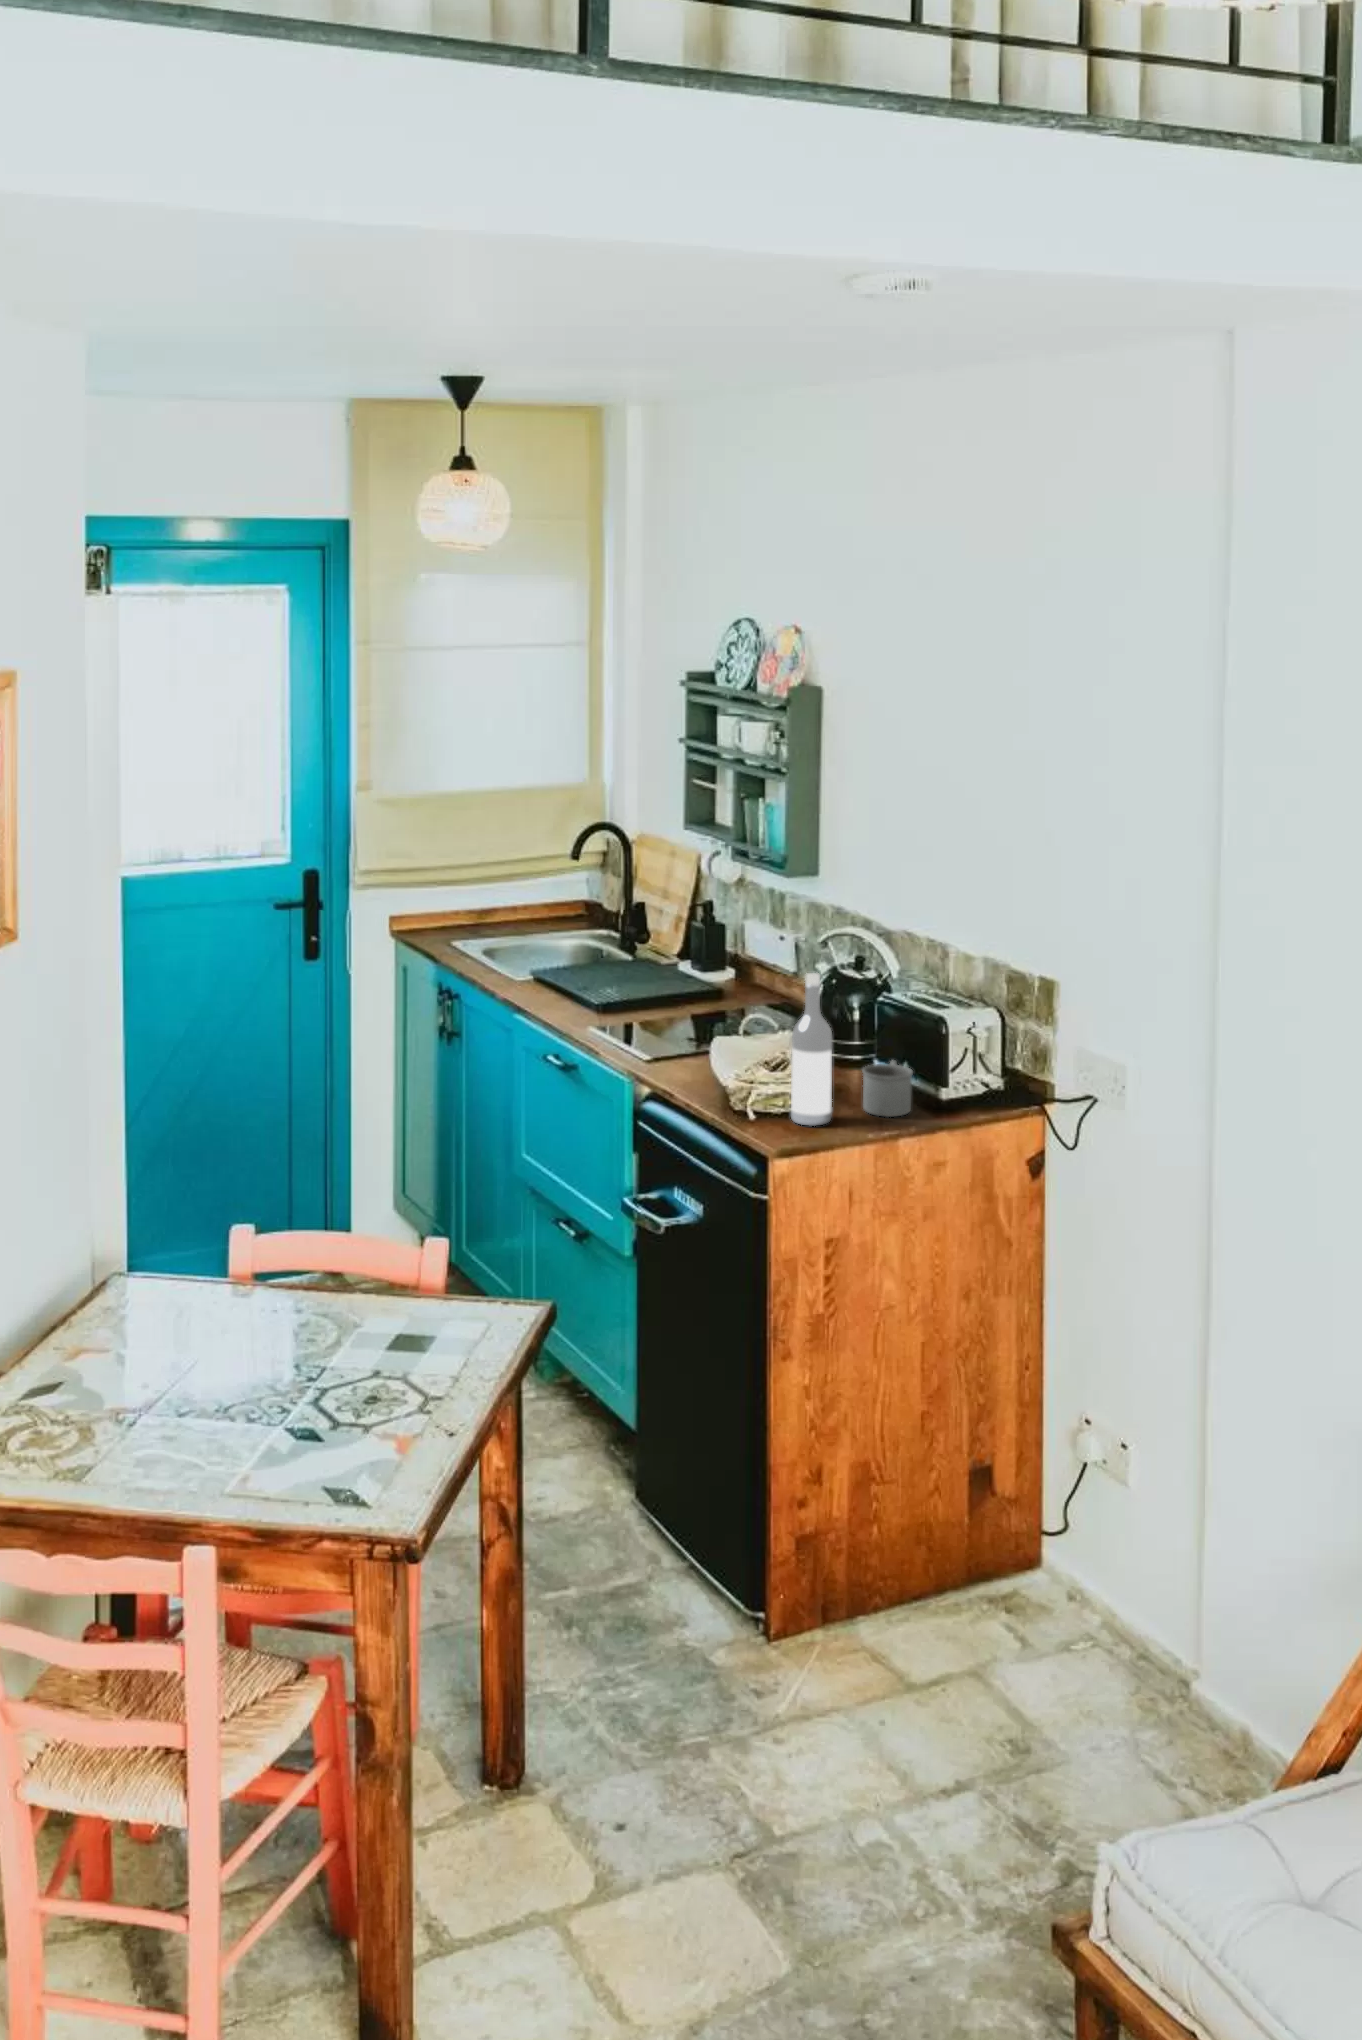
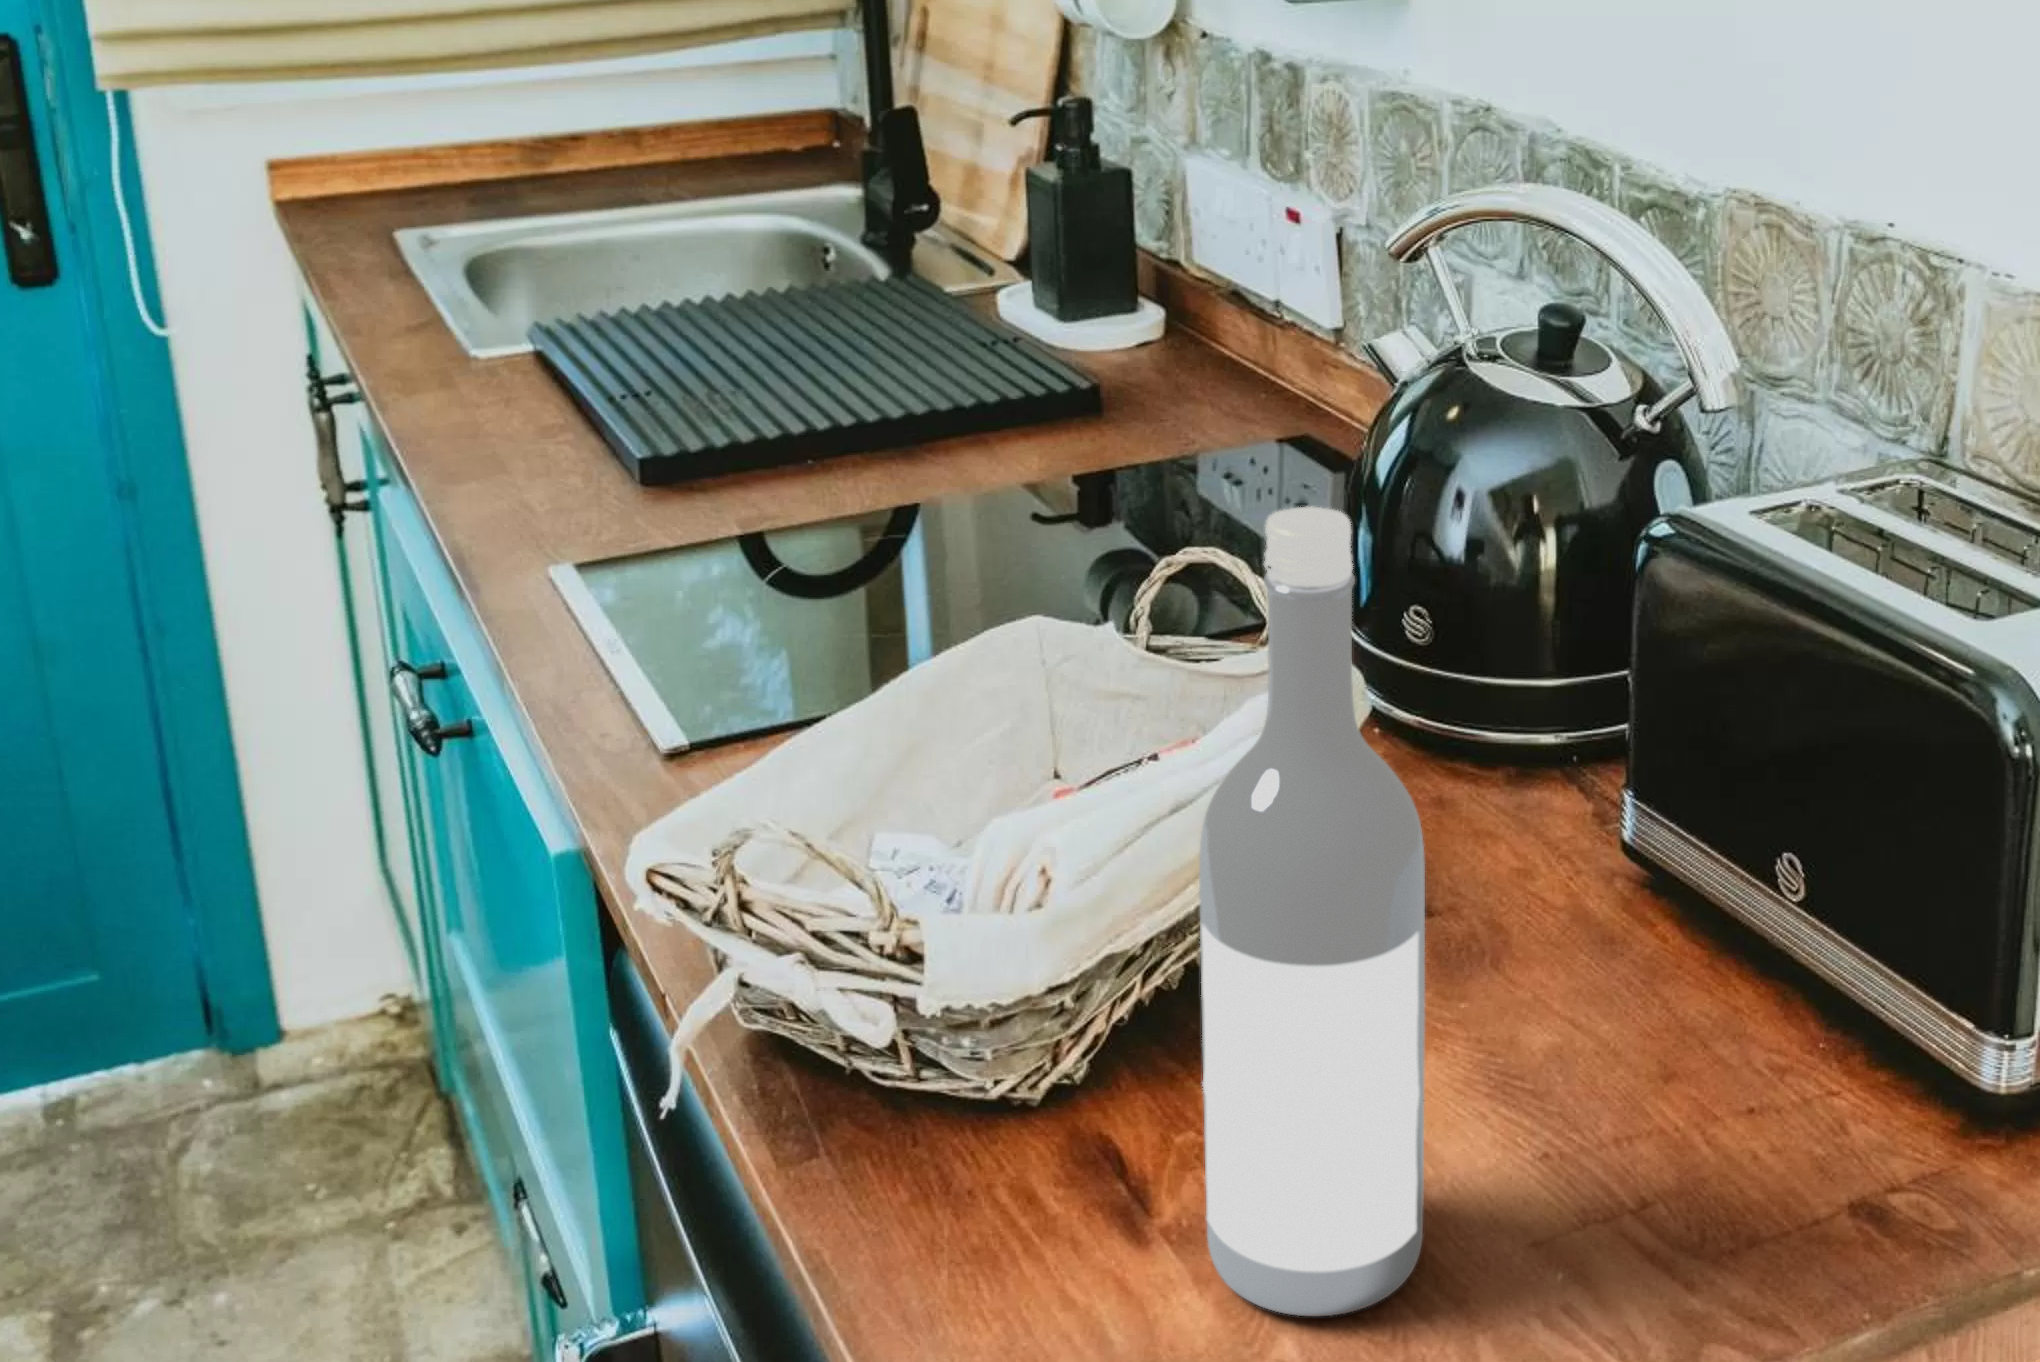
mug: present [862,1060,913,1117] -> none [1583,858,1848,1198]

